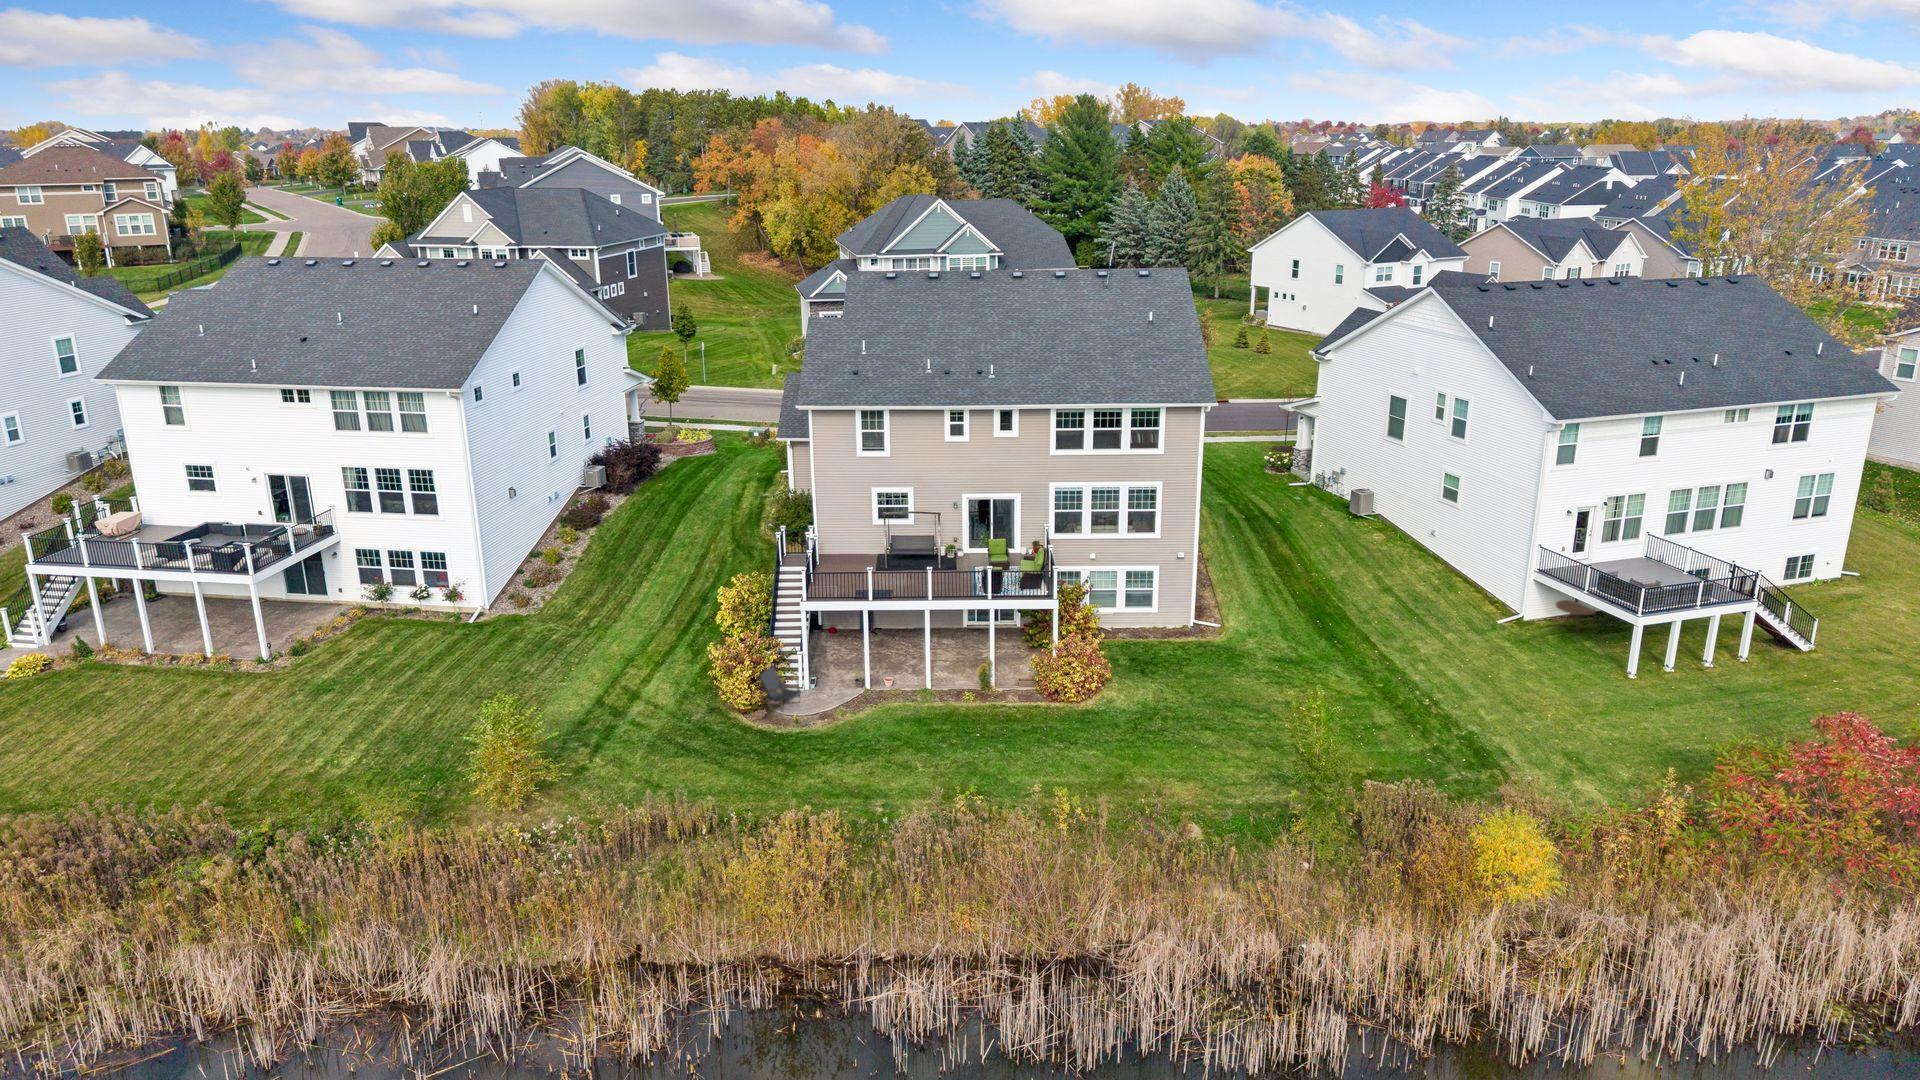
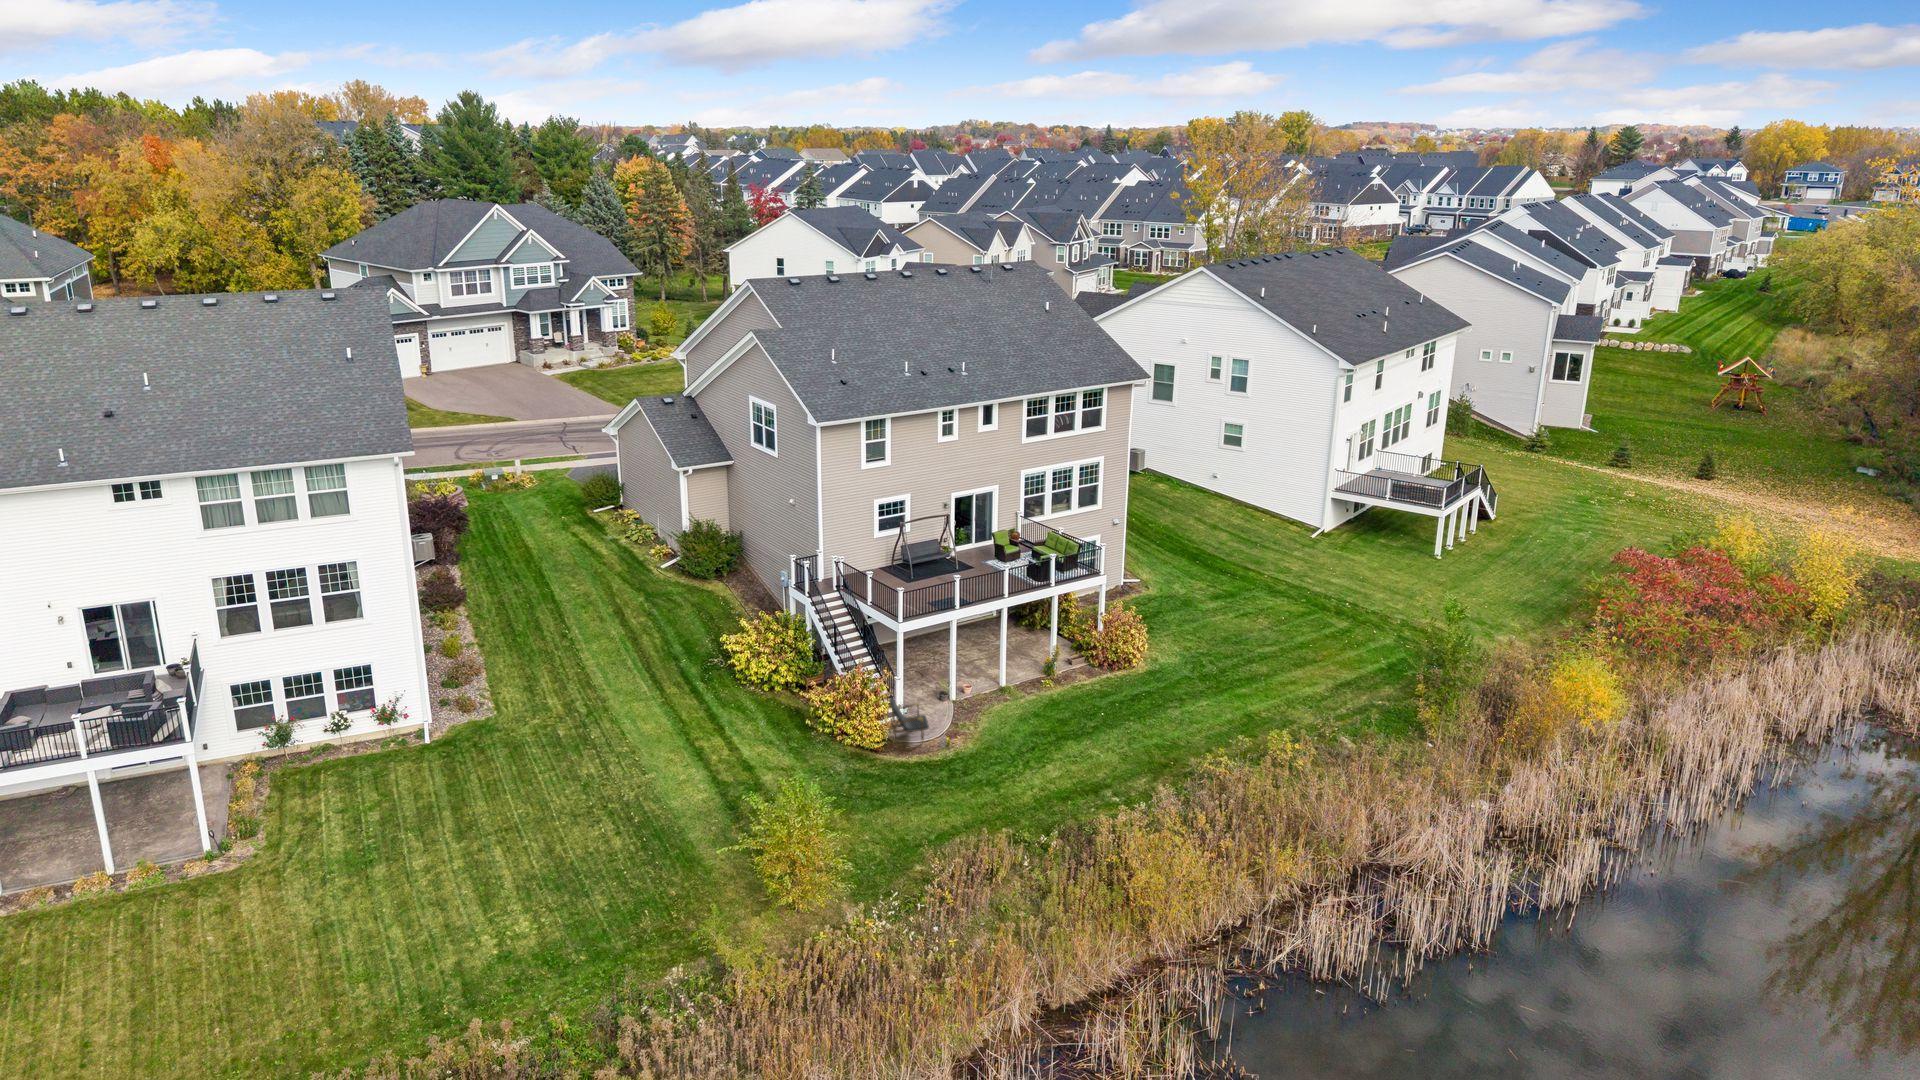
round table: present [1556,600,1595,629] -> none [1353,512,1384,539]

